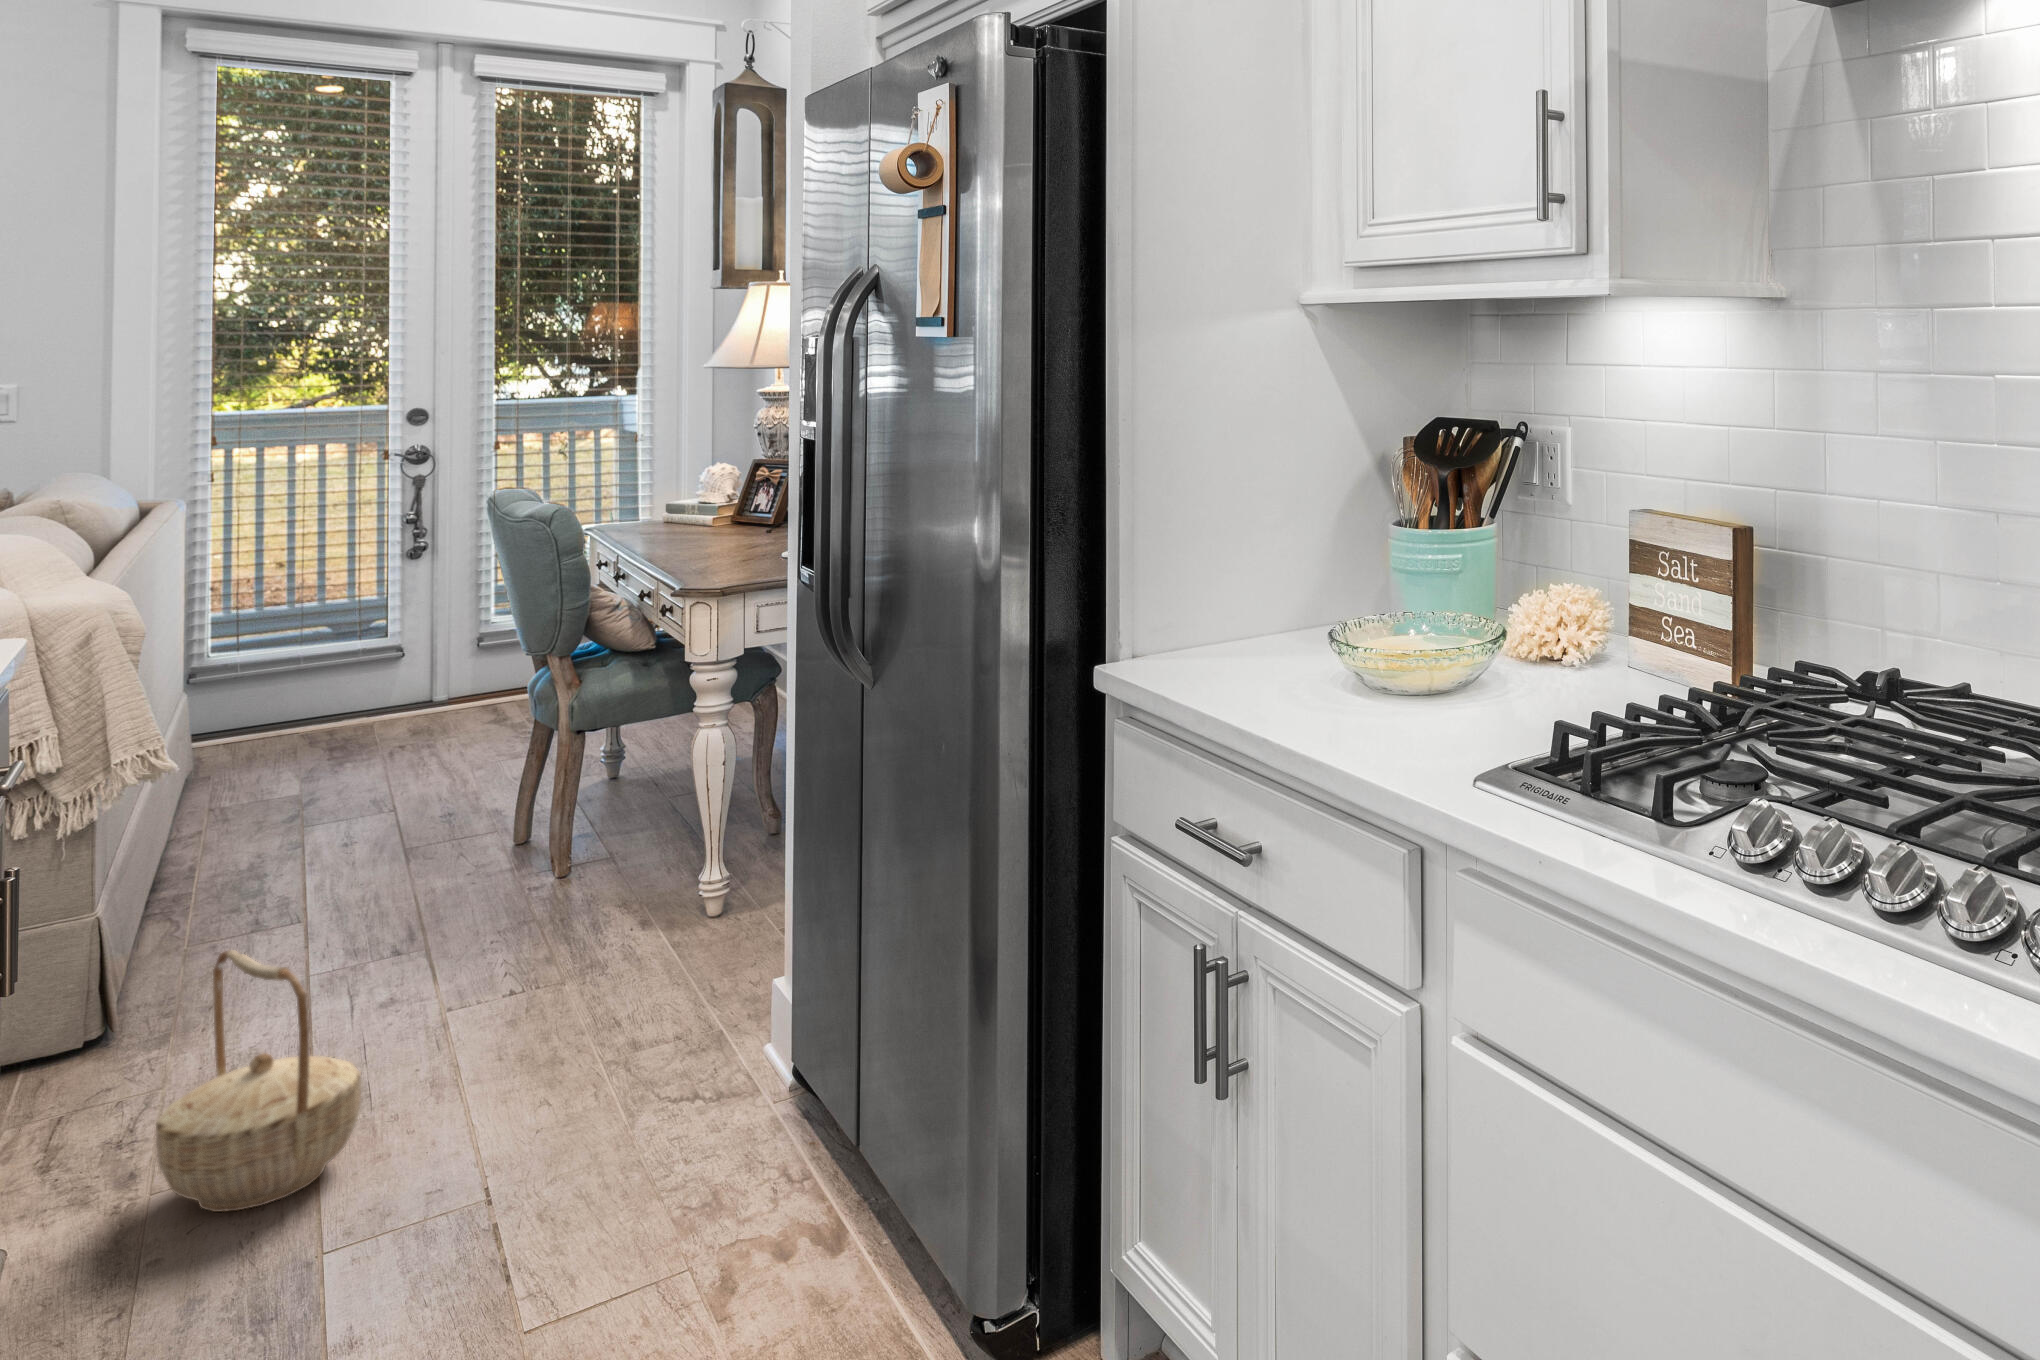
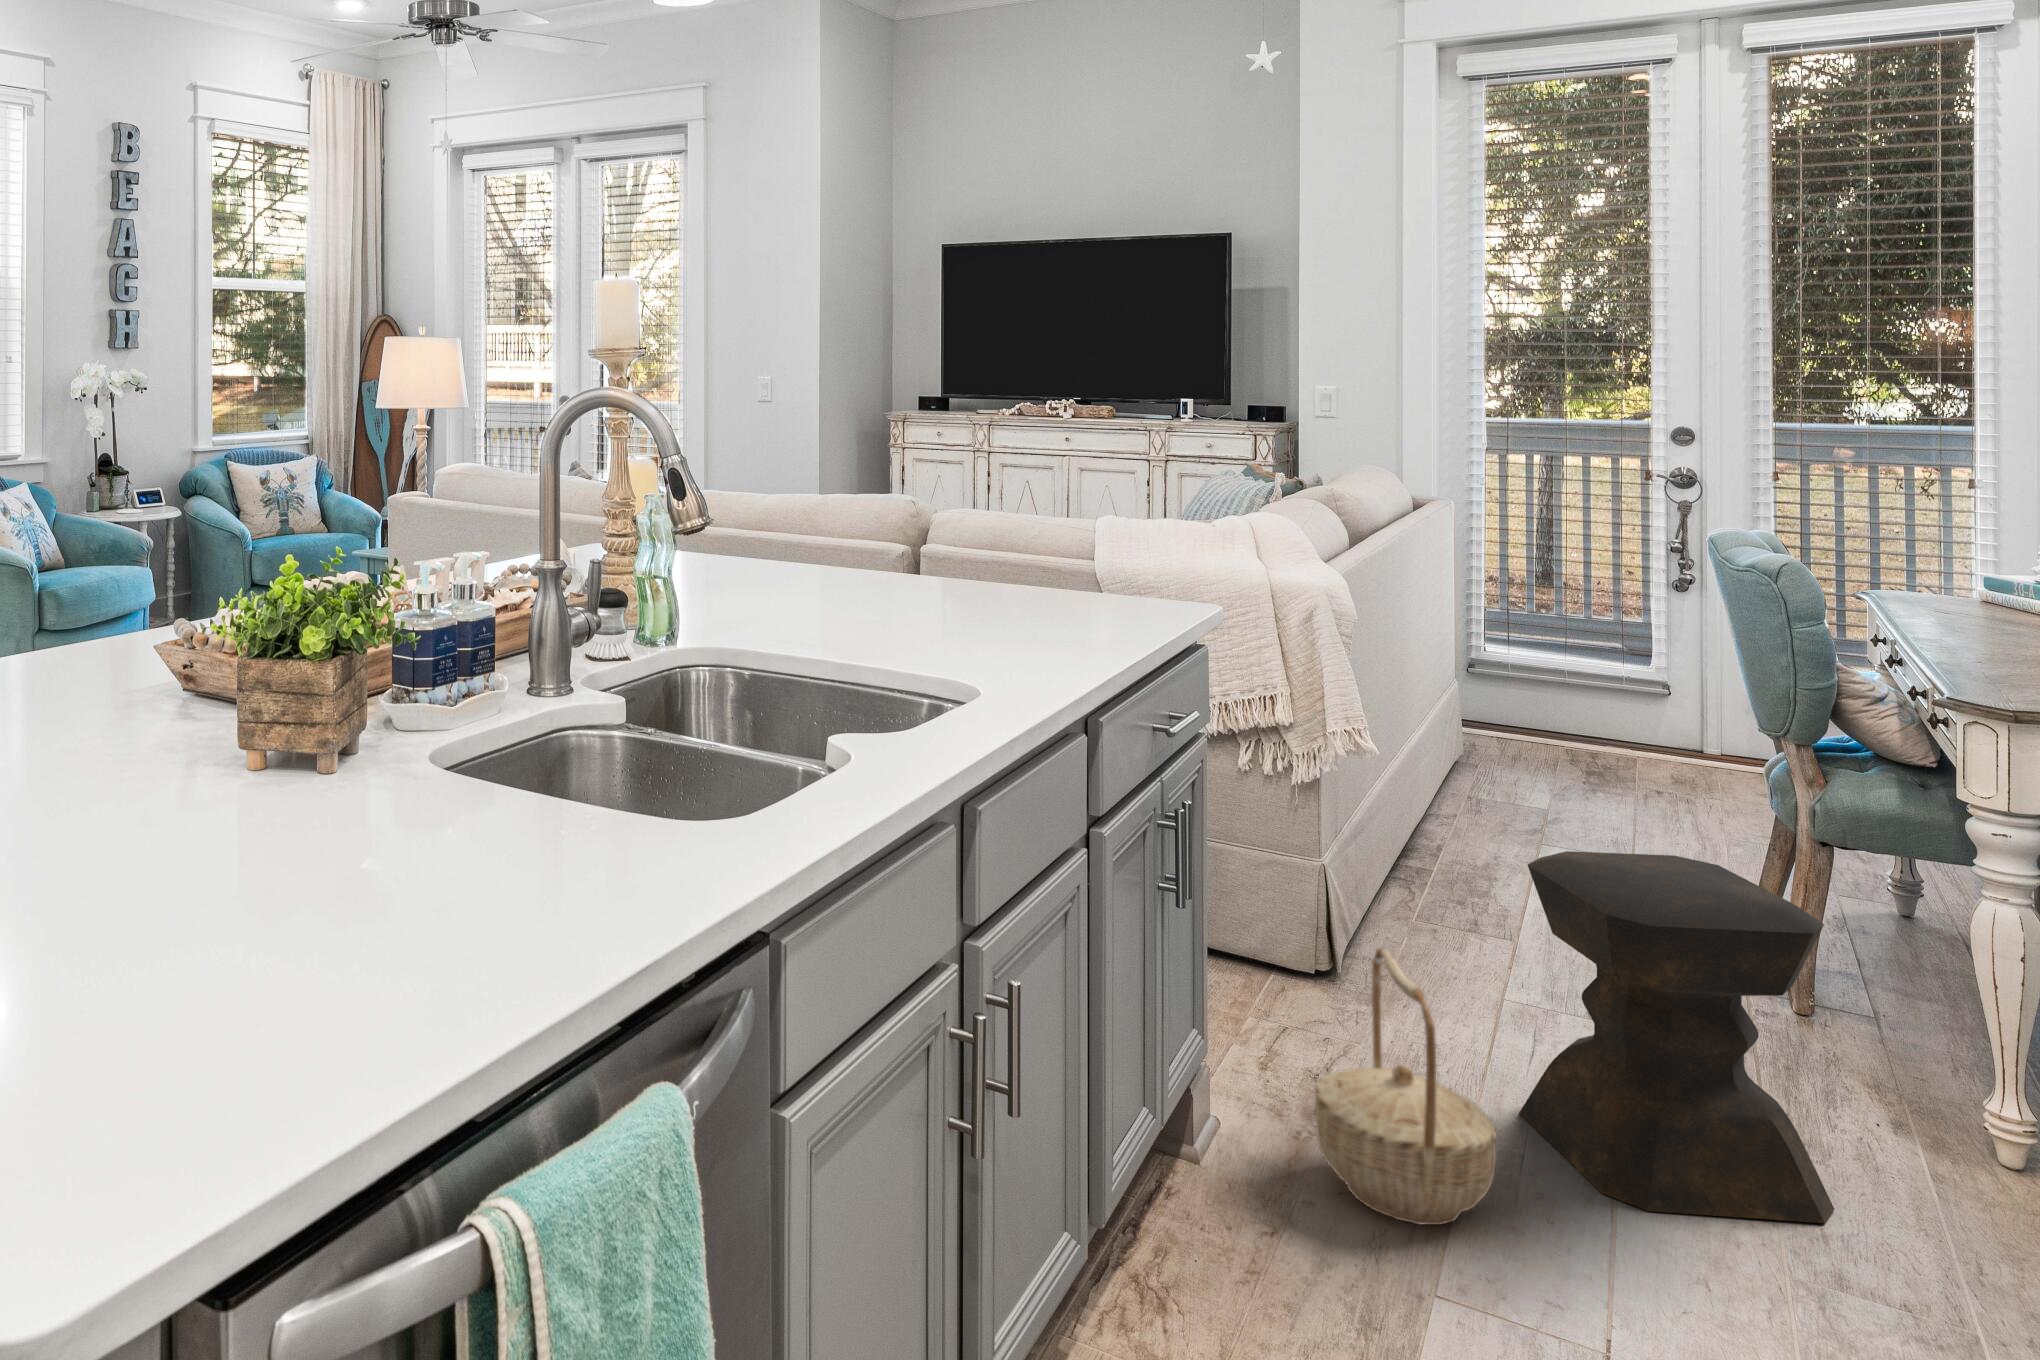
stool: none [355,771,616,1084] -> present [1519,851,1834,1223]

